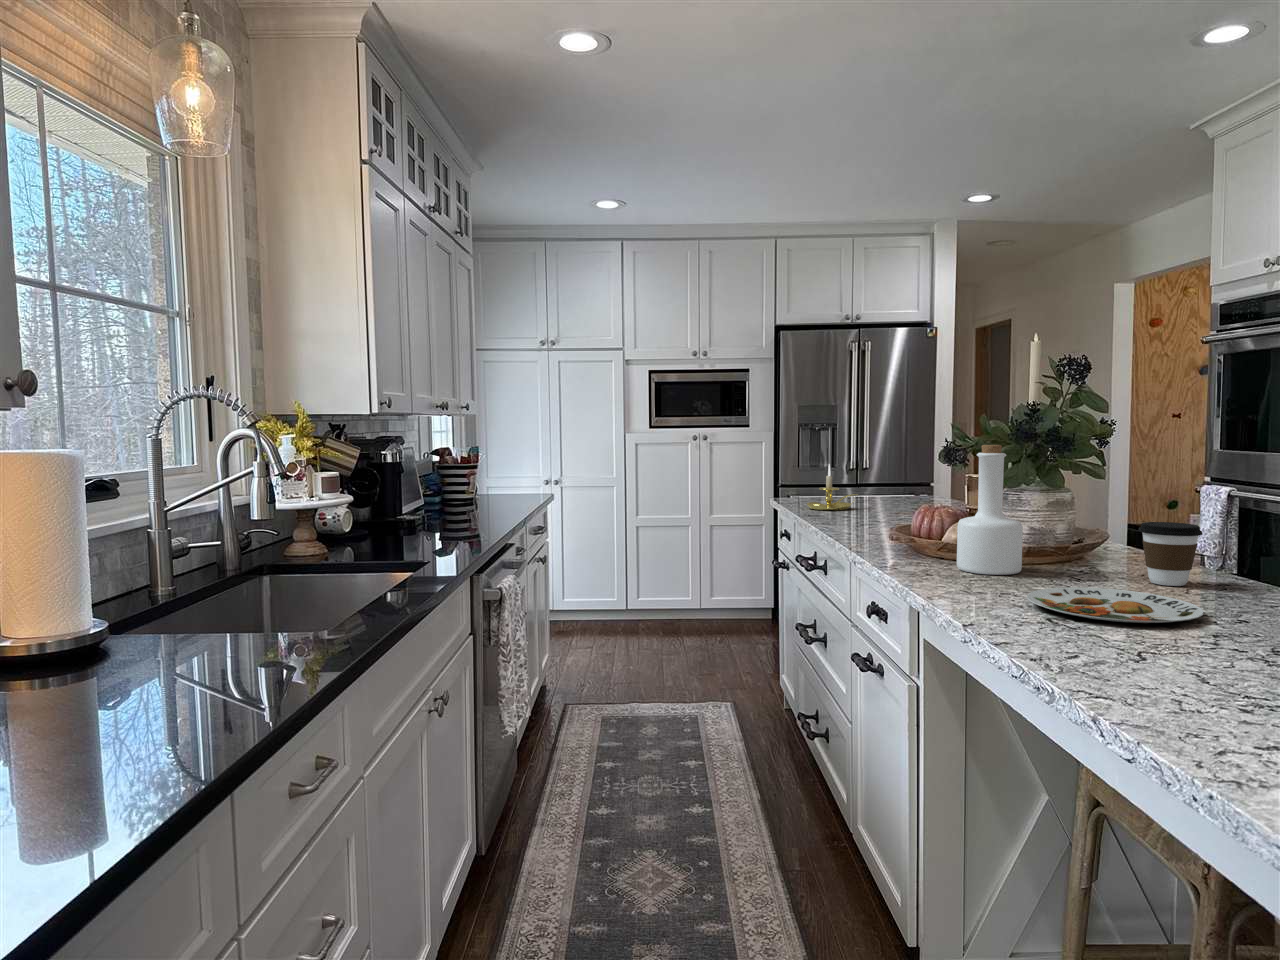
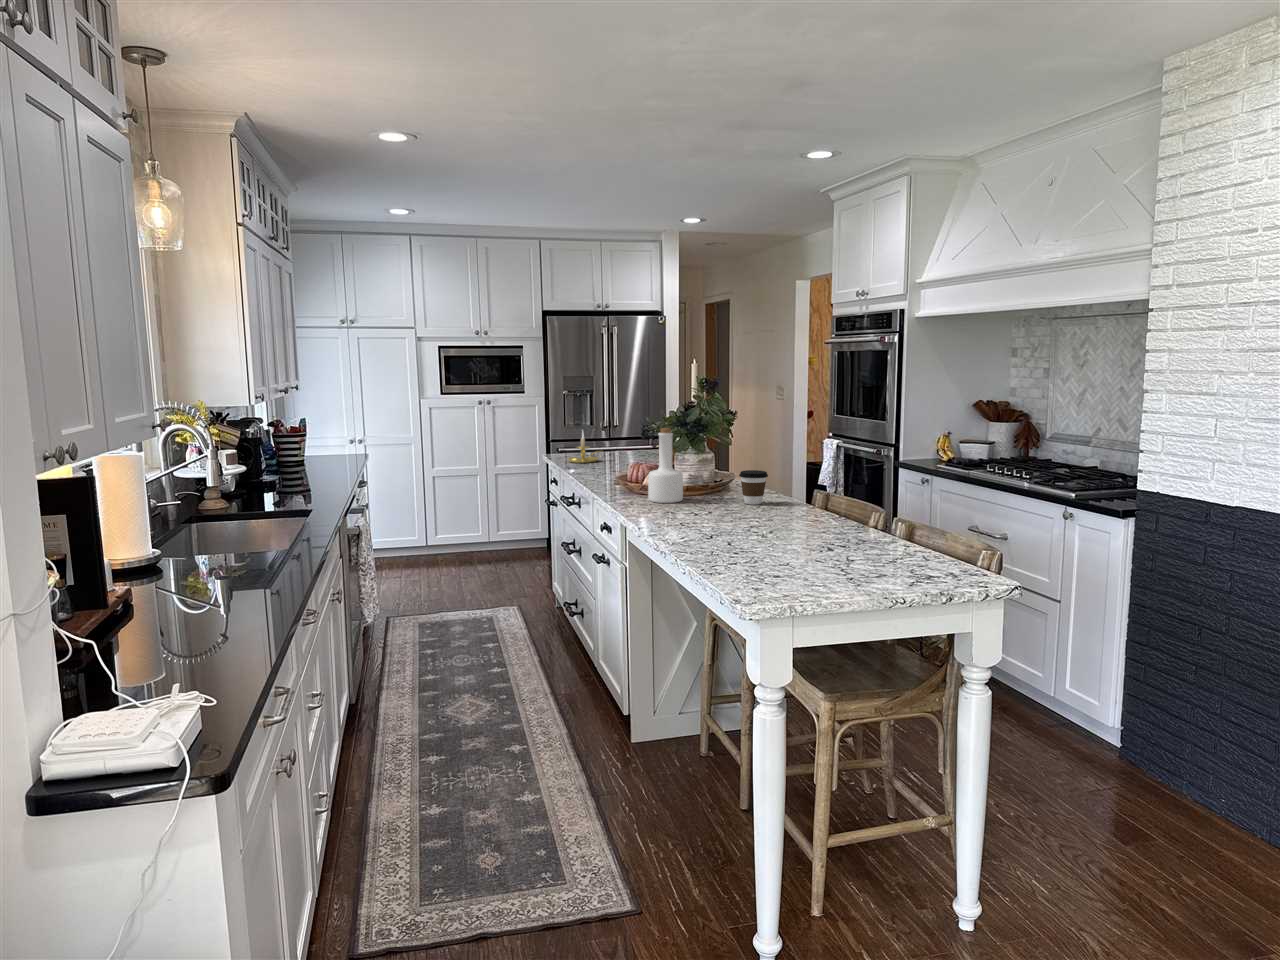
plate: present [1027,587,1204,623] -> none [674,507,753,523]

